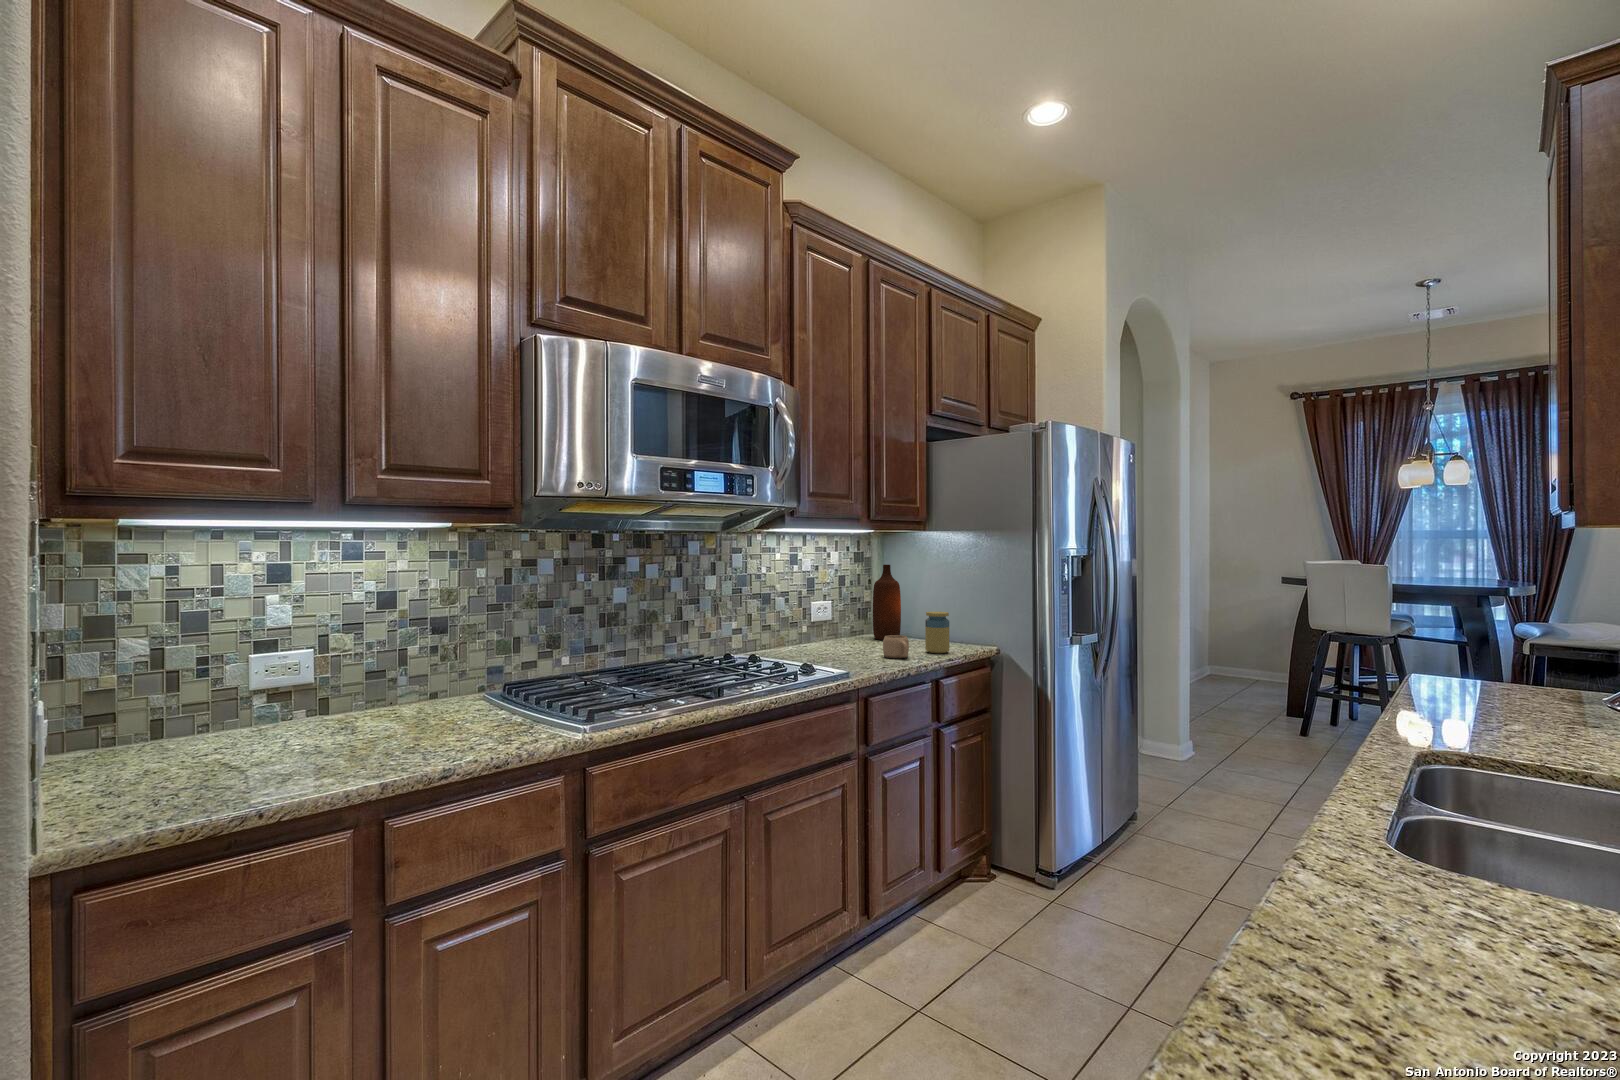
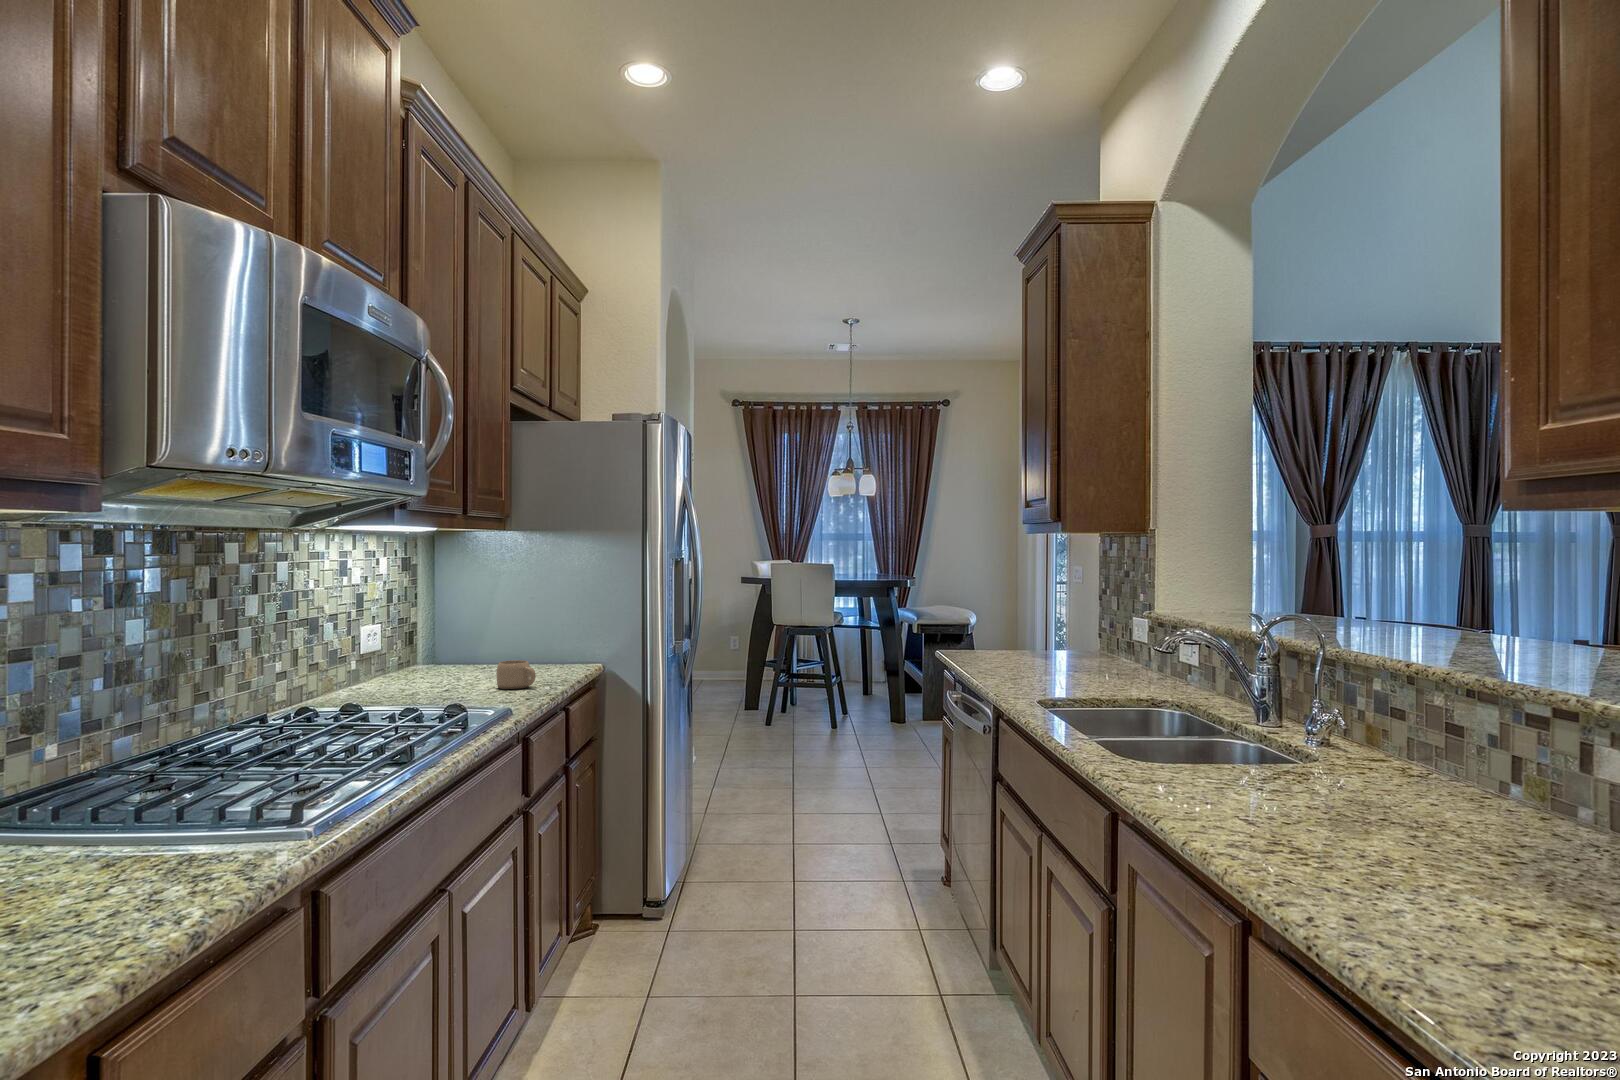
bottle: present [873,565,901,640] -> none [430,573,468,671]
jar: present [925,612,949,653] -> none [532,628,563,678]

